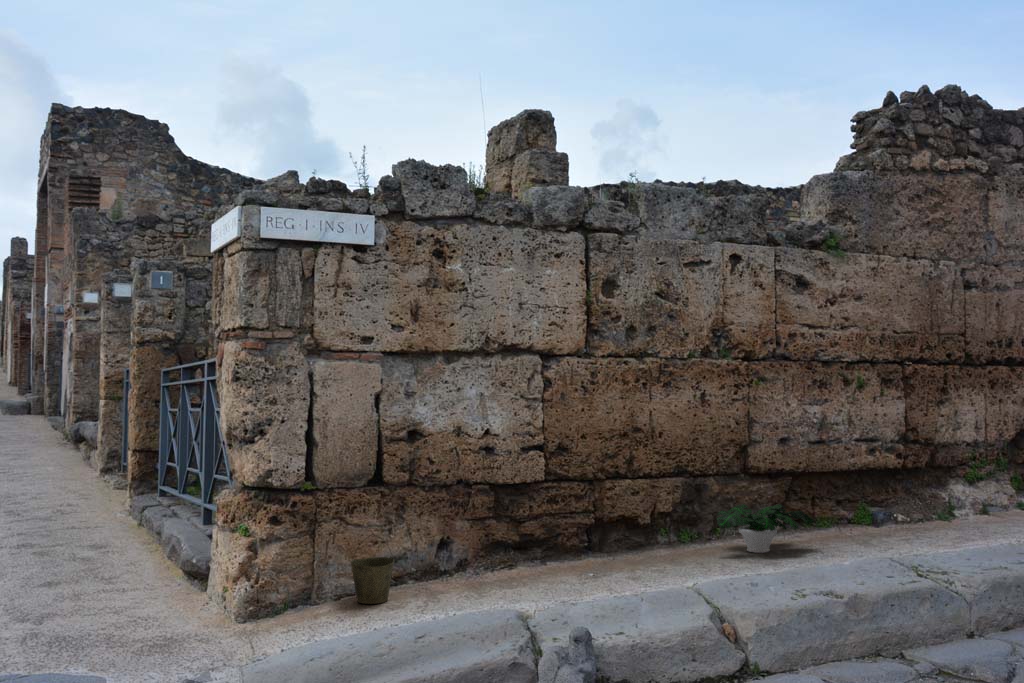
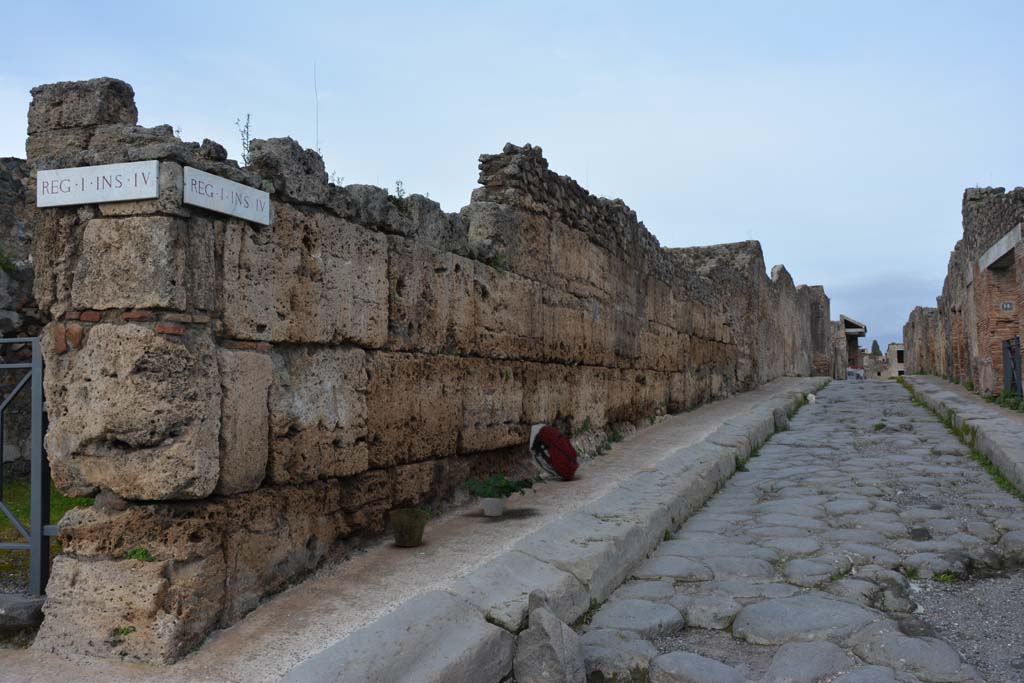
backpack: none [914,446,992,524] -> present [530,424,579,480]
bucket: present [351,534,394,604] -> present [389,507,428,546]

